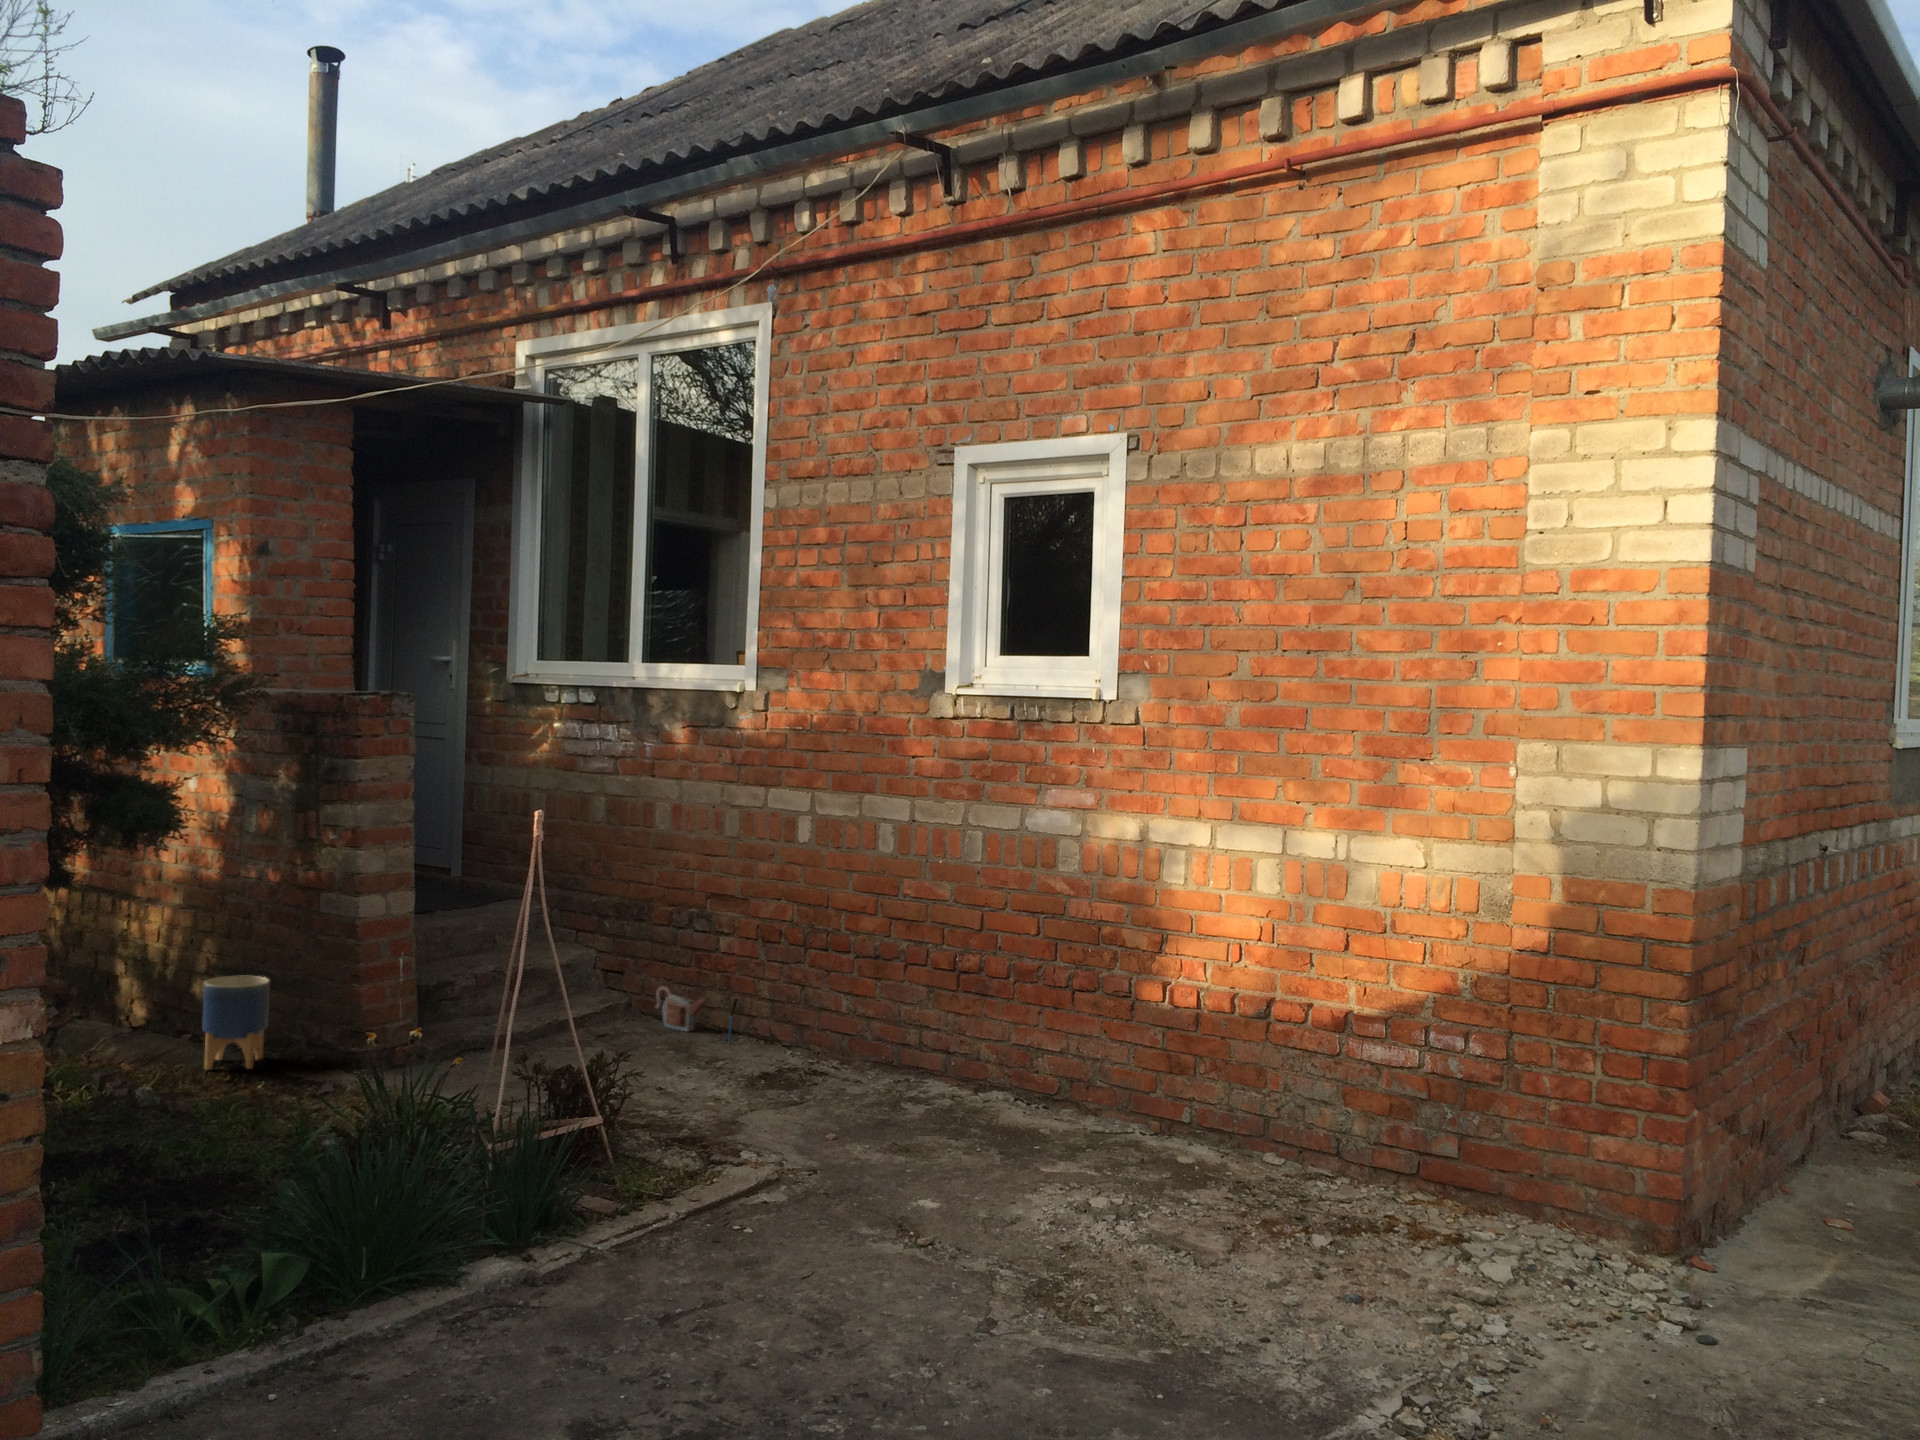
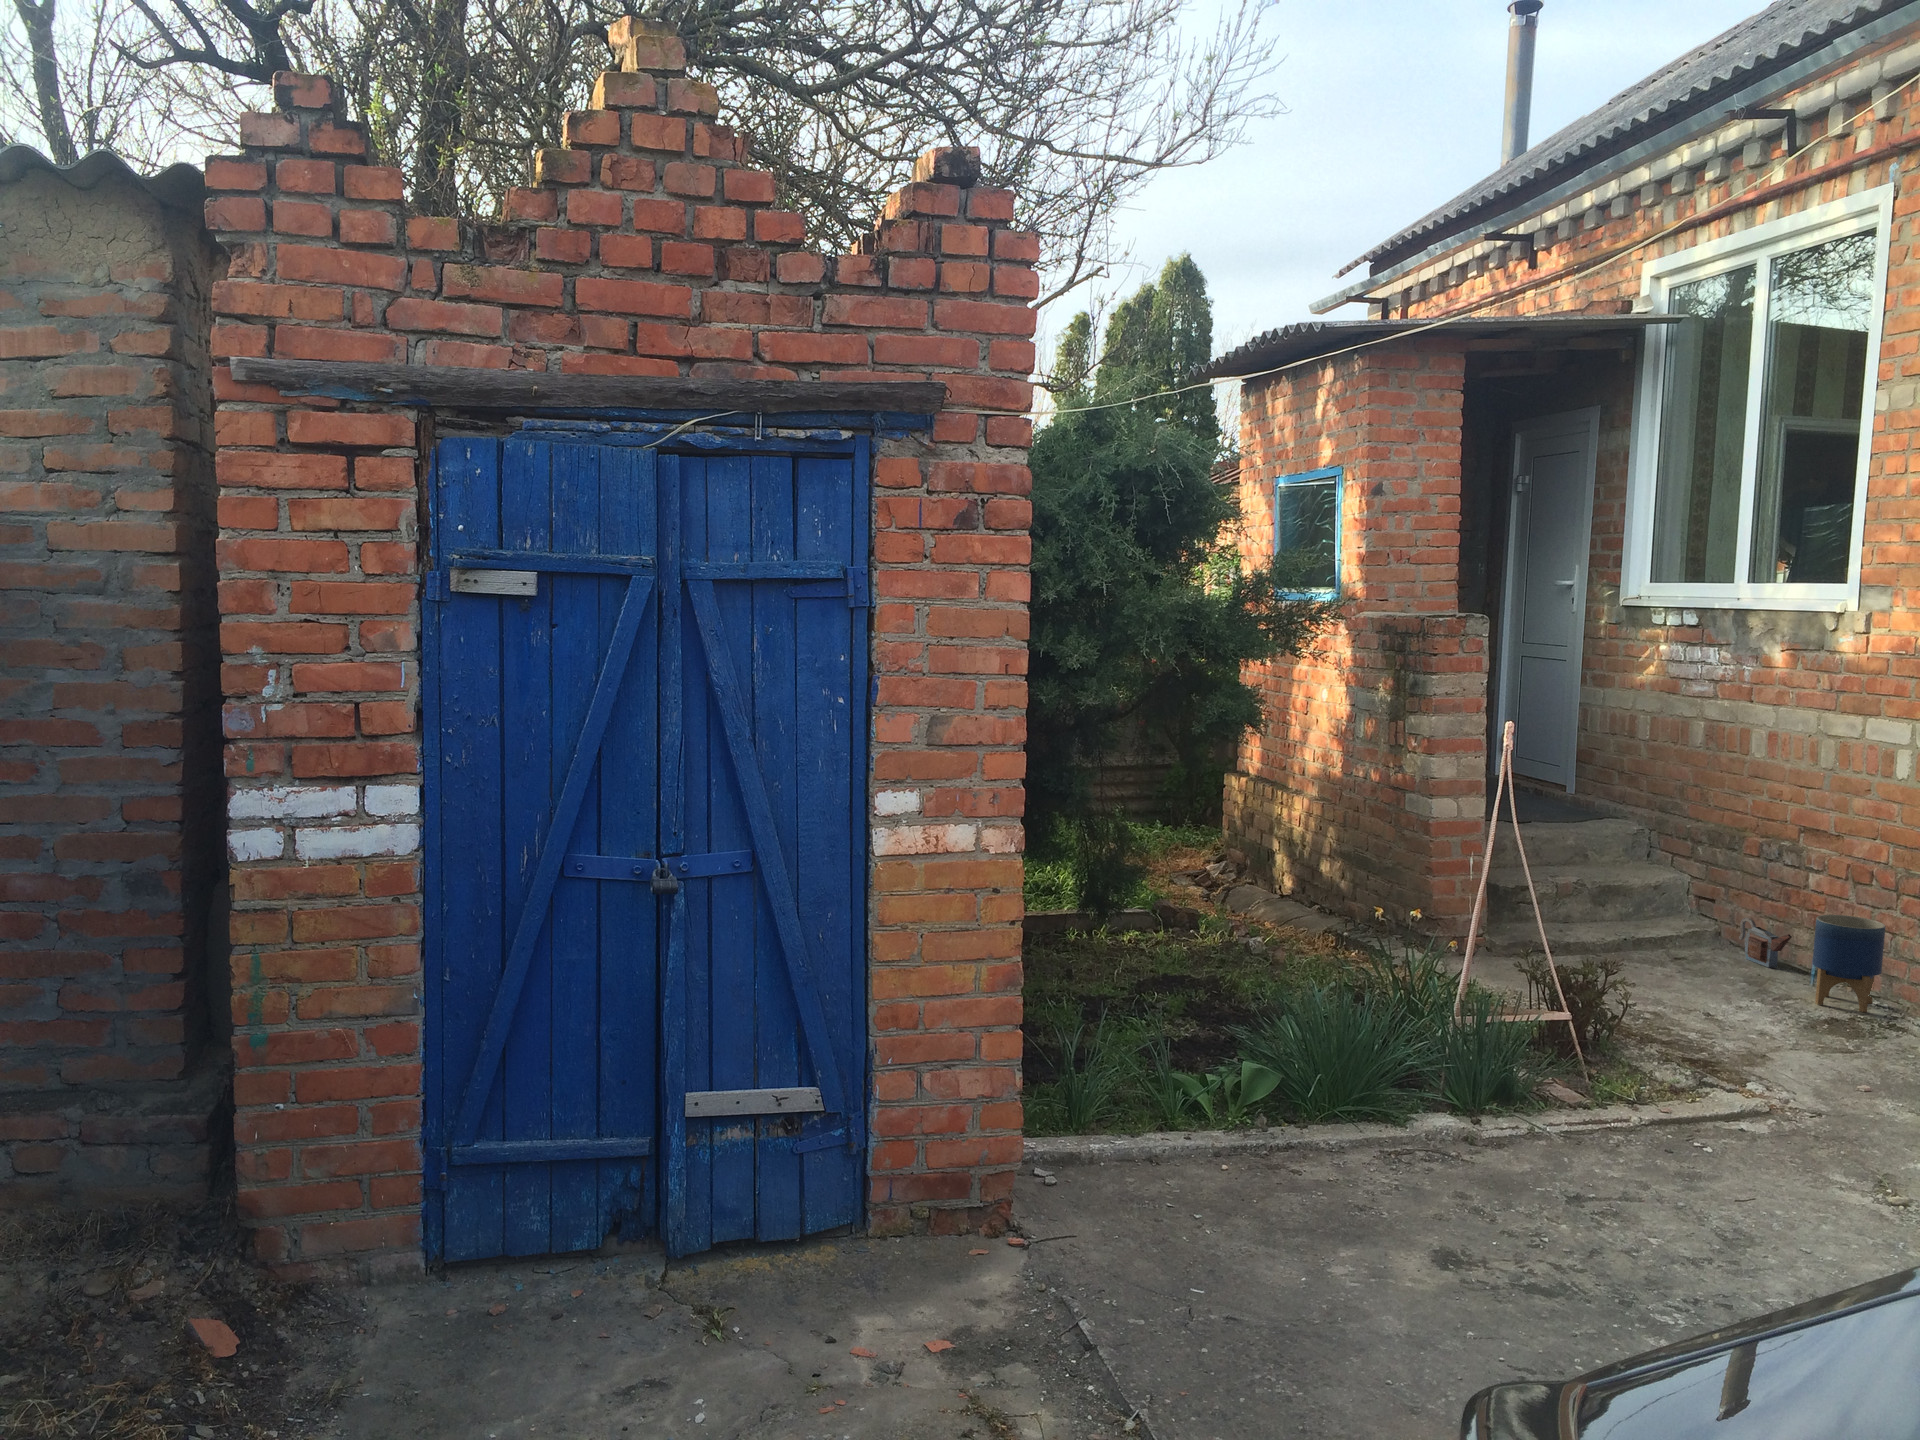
planter: present [202,976,270,1069] -> present [1813,915,1886,1012]

